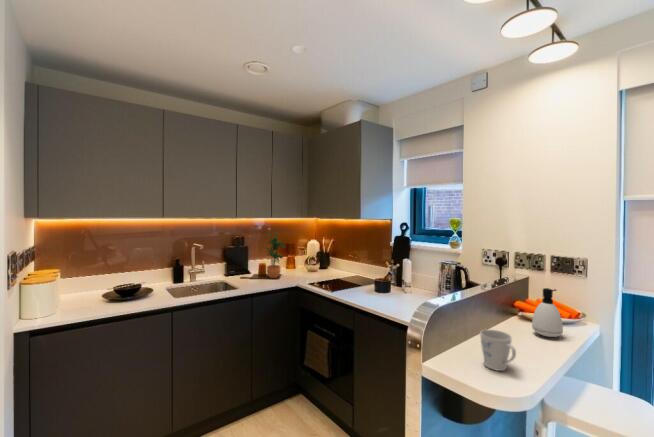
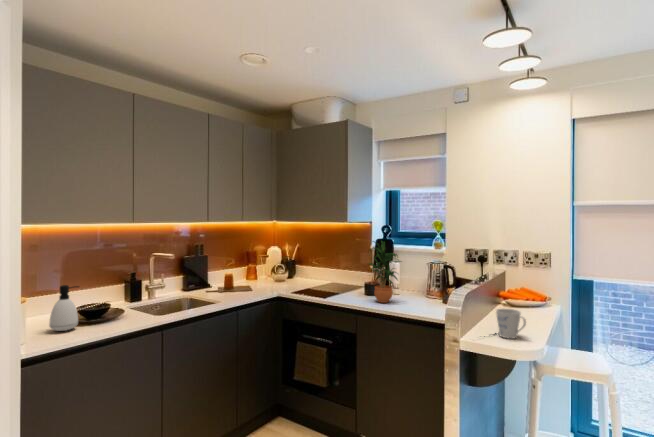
potted plant: present [266,232,285,278] -> present [370,241,401,303]
soap dispenser: present [532,288,563,337] -> present [49,285,79,331]

